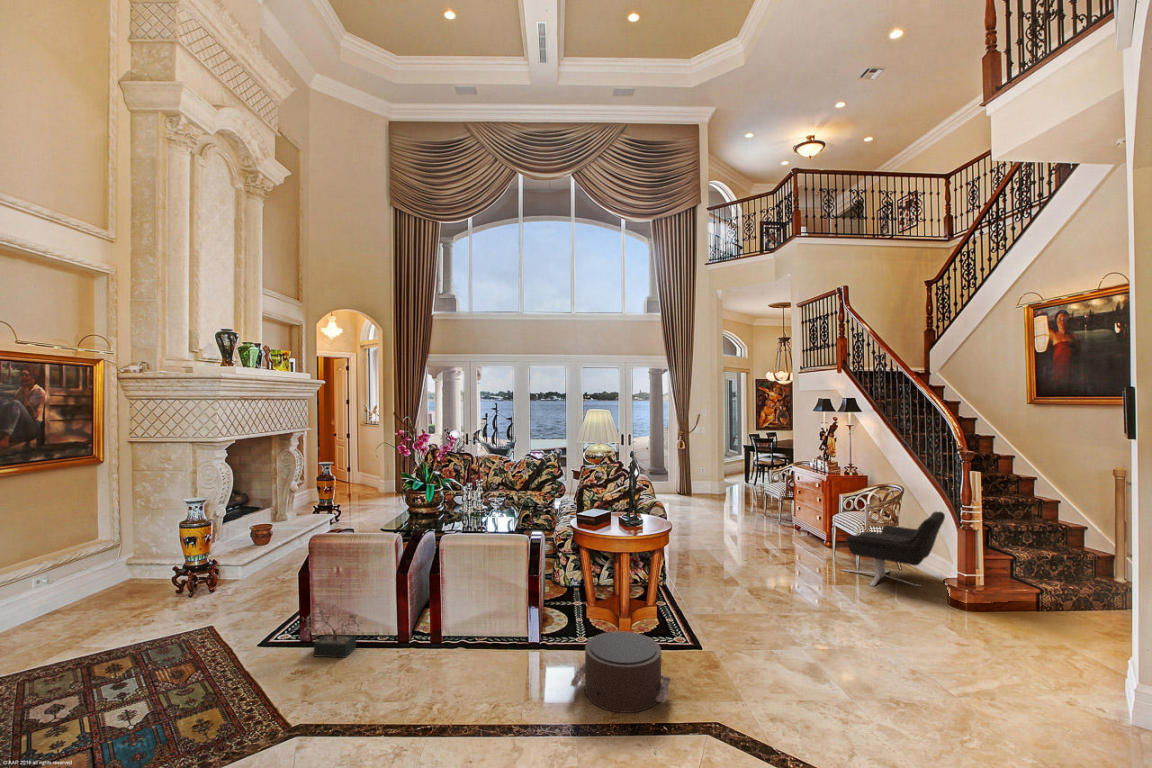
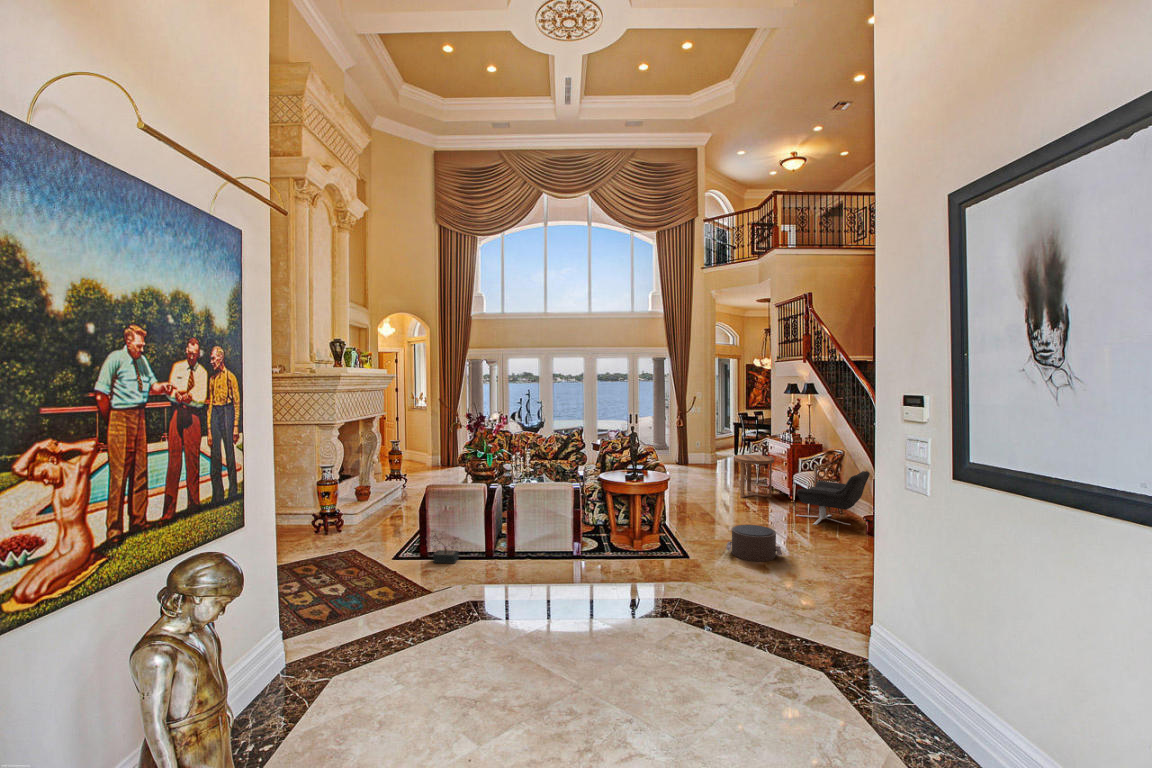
side table: none [753,486,805,543] -> present [734,455,774,498]
pouf: present [571,631,670,713] -> present [726,525,782,561]

